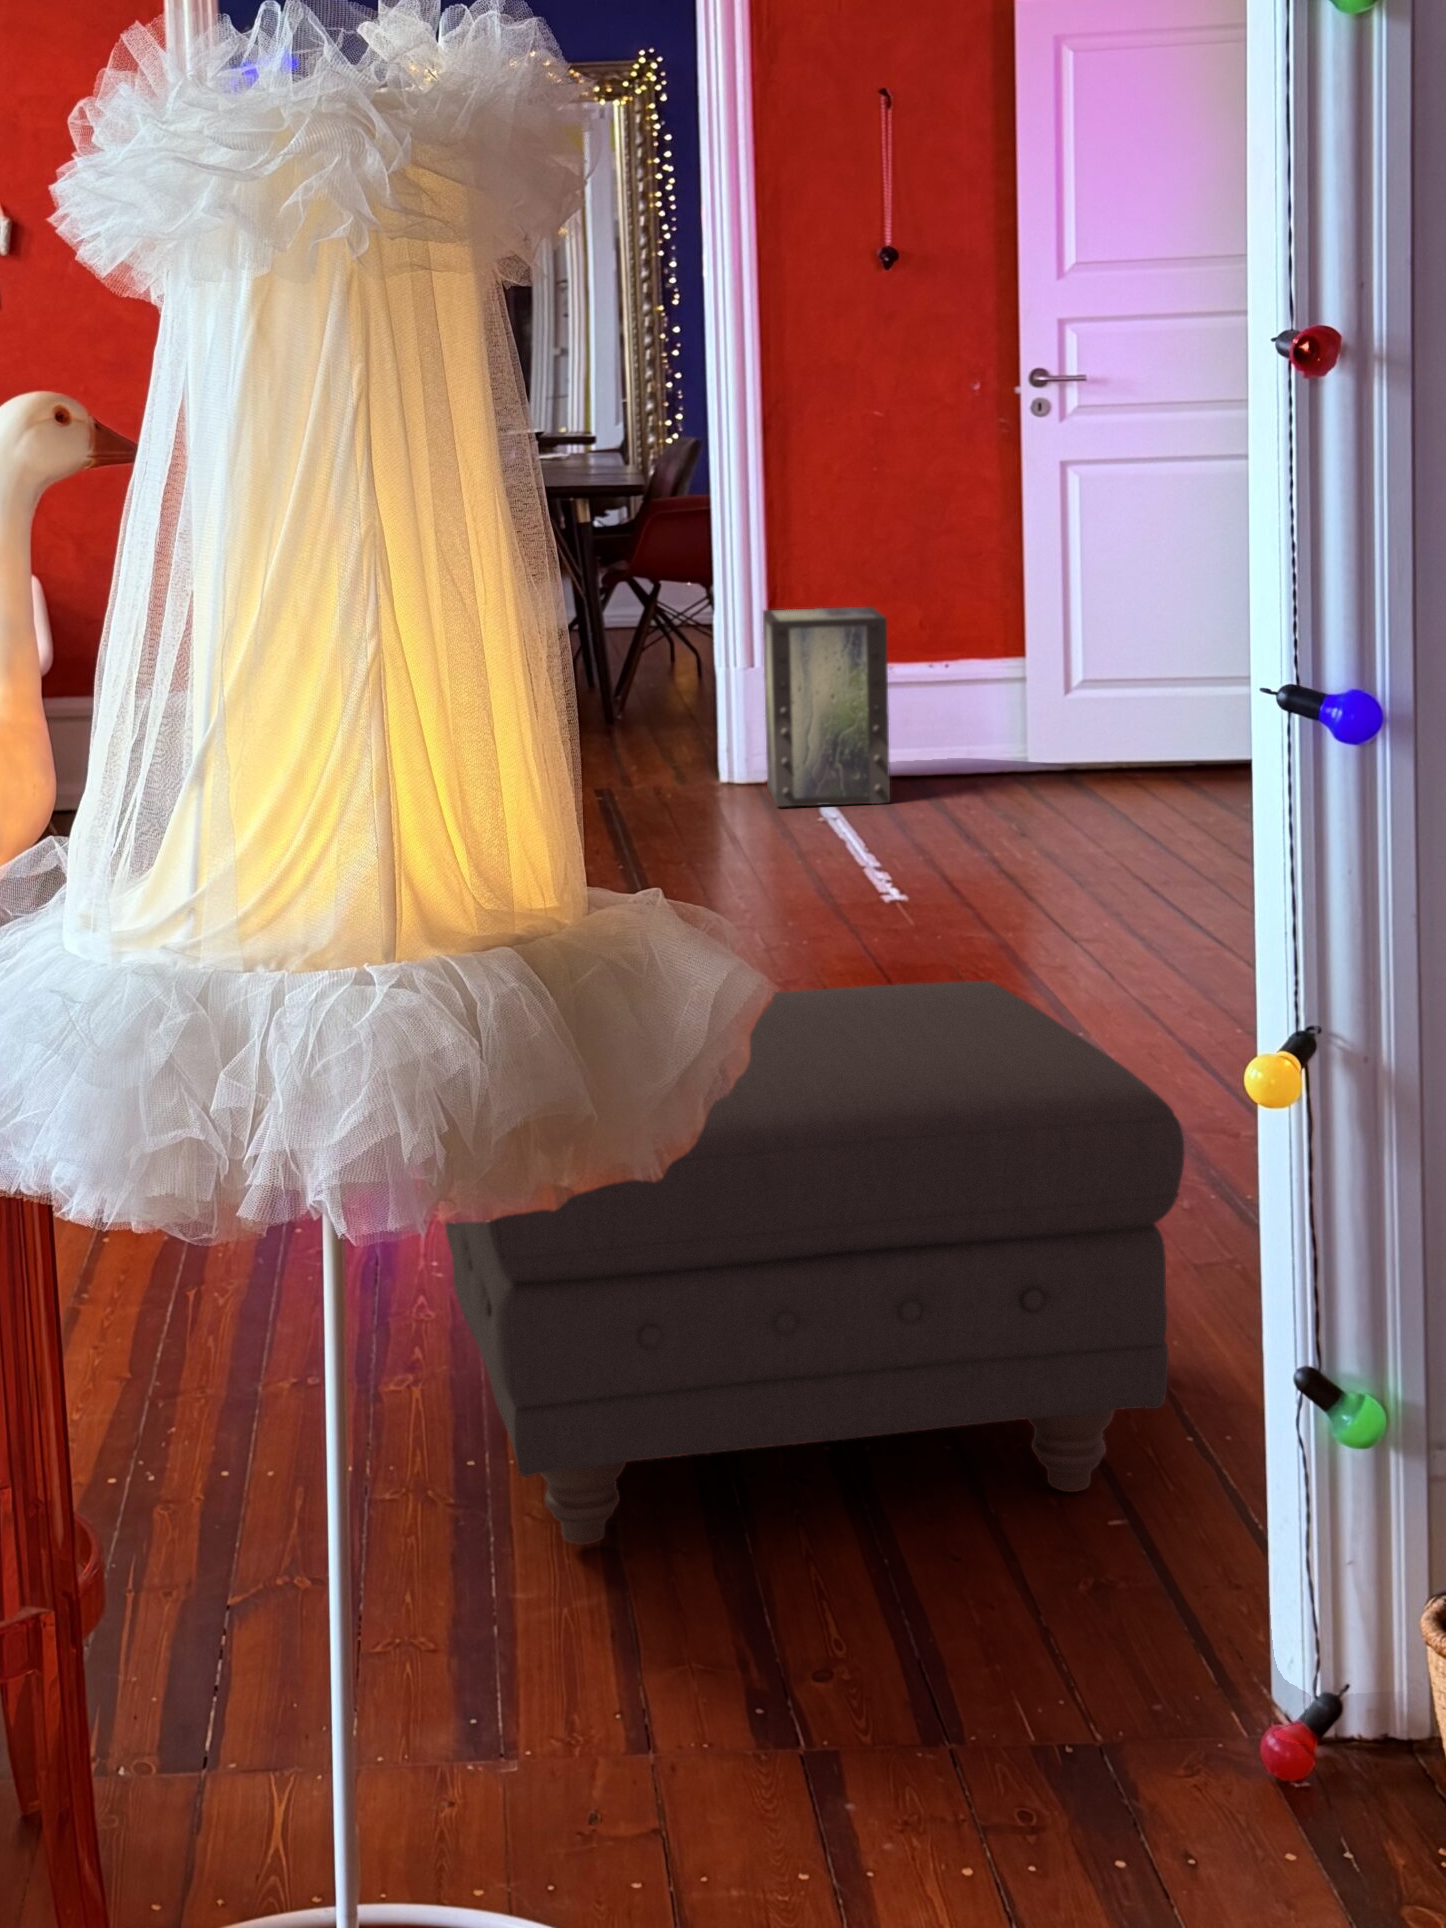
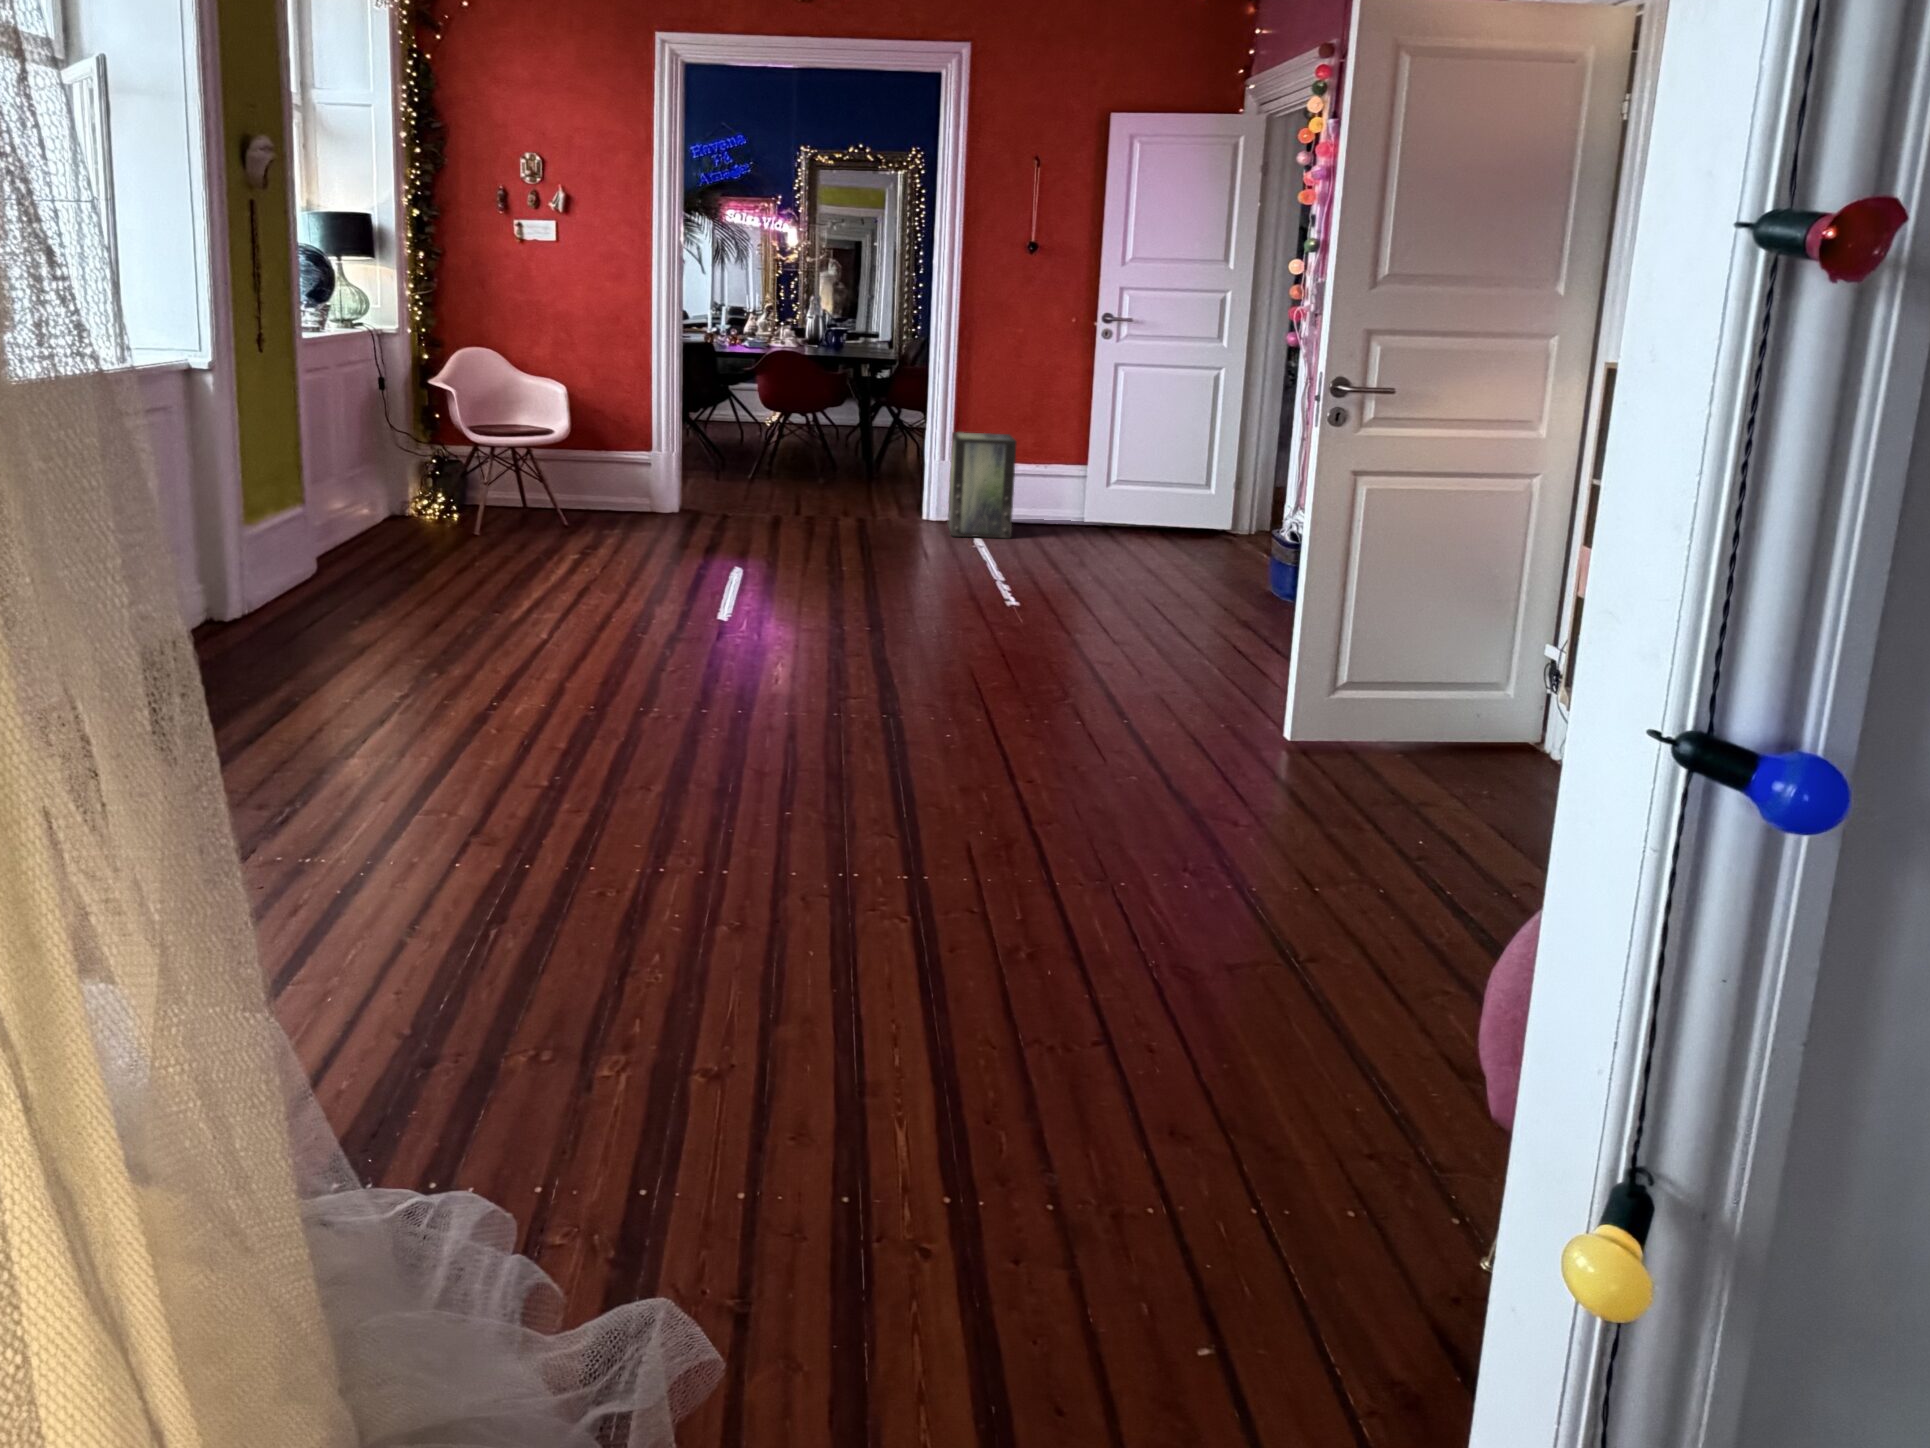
ottoman: present [445,981,1185,1545] -> none [706,683,1194,1060]

